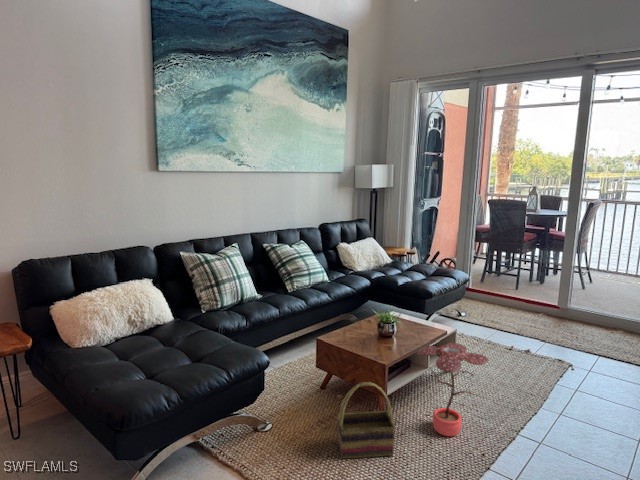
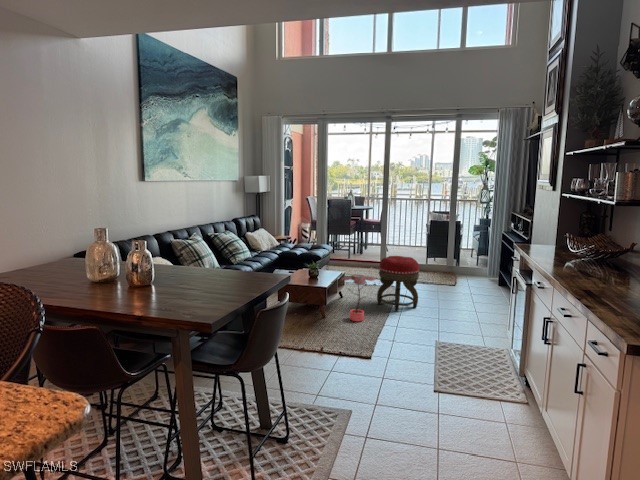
footstool: none [511,312,605,427] -> present [377,256,419,312]
basket: present [337,382,395,459] -> none [309,295,341,337]

